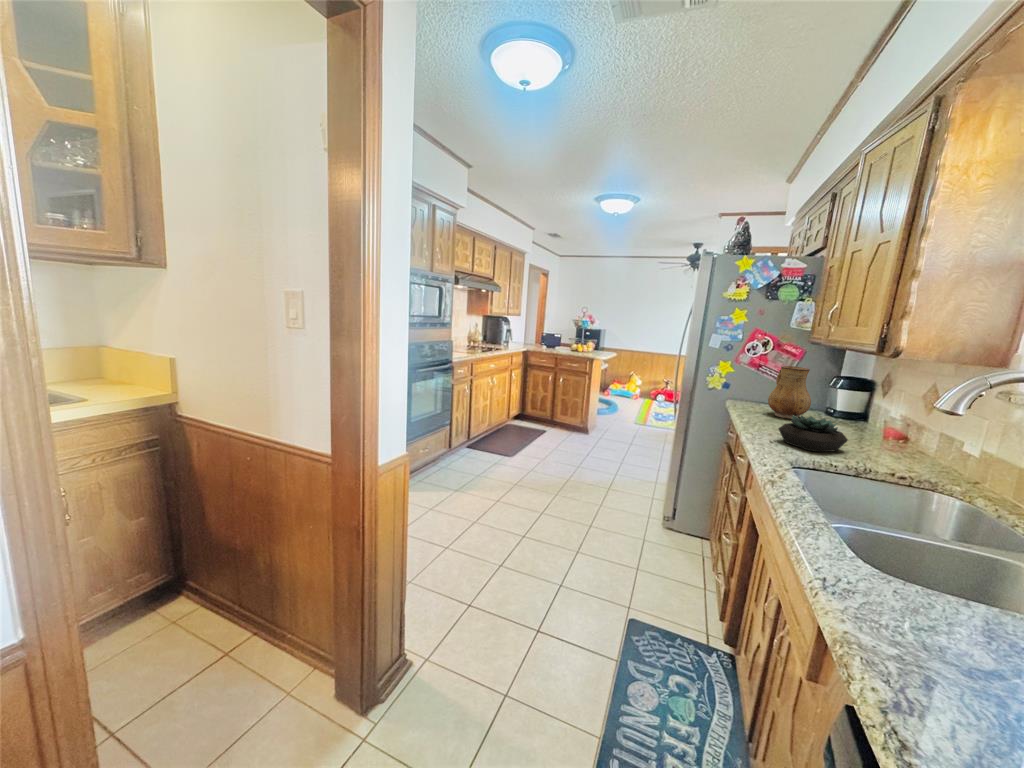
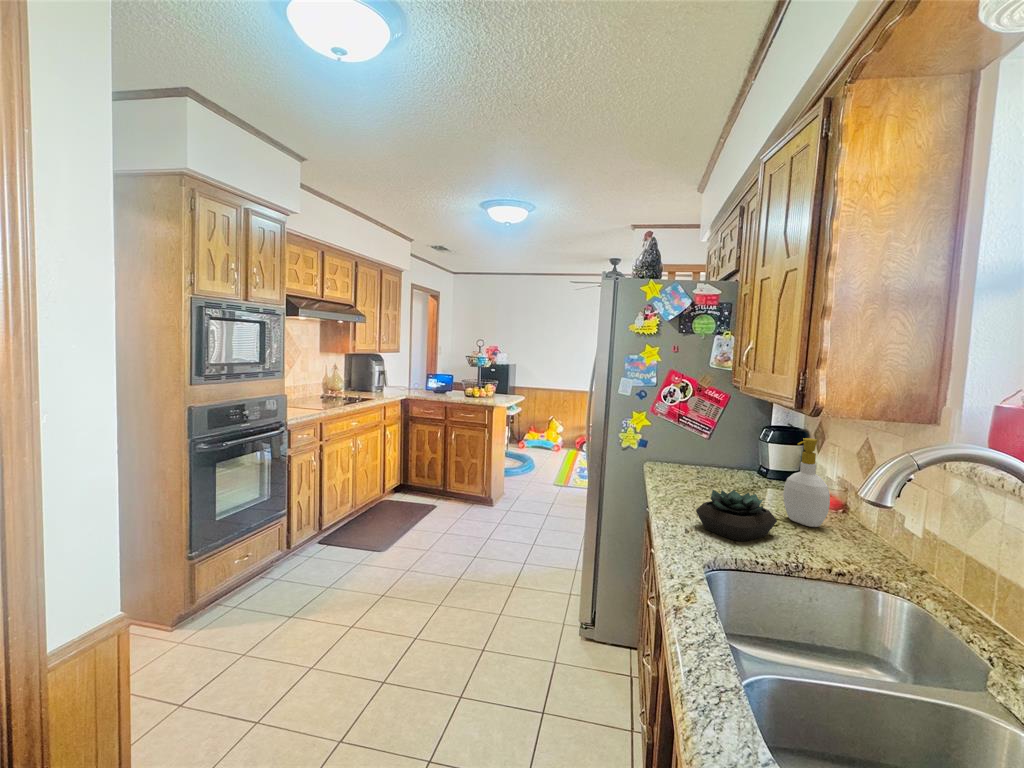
ceramic pitcher: present [768,366,811,419] -> none [691,418,739,486]
soap bottle: none [853,380,897,449] -> present [783,438,830,527]

